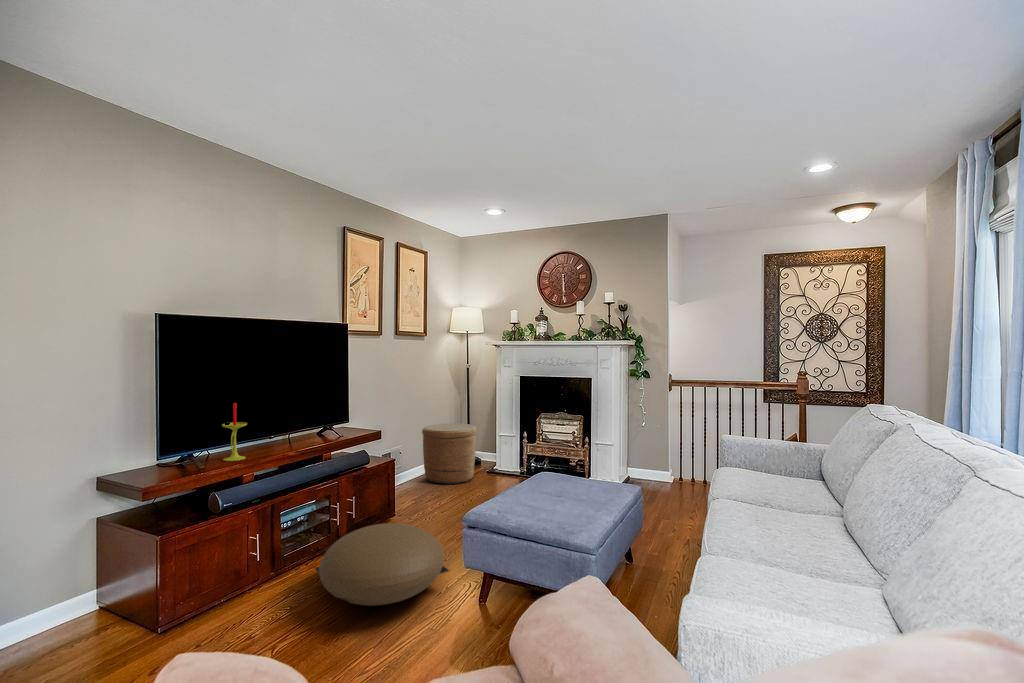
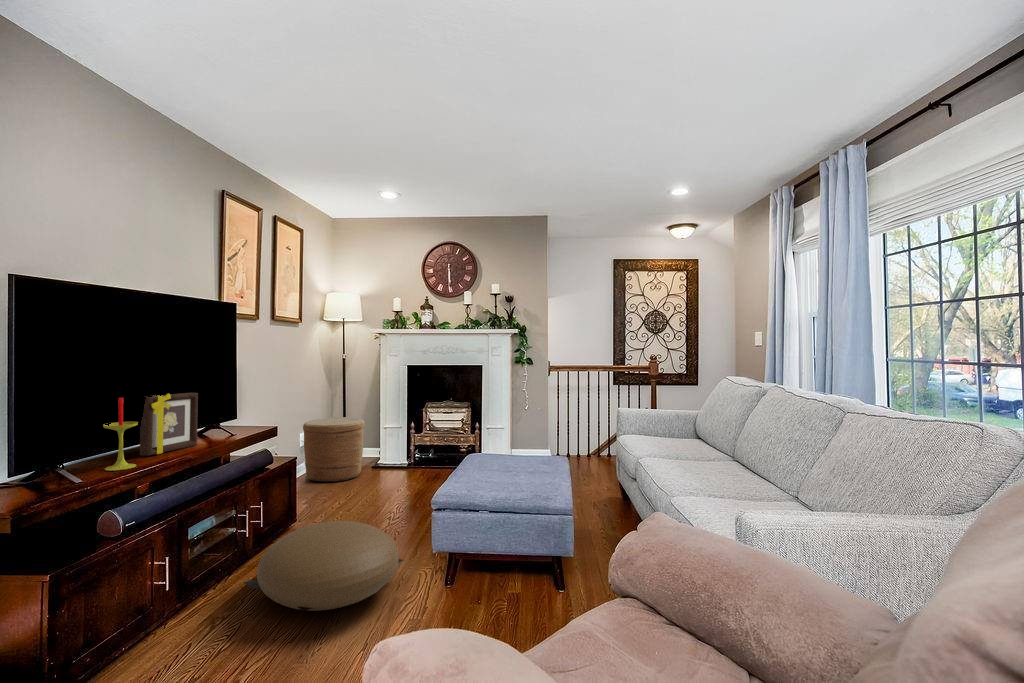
picture frame: none [256,399,305,450] -> present [140,393,198,455]

